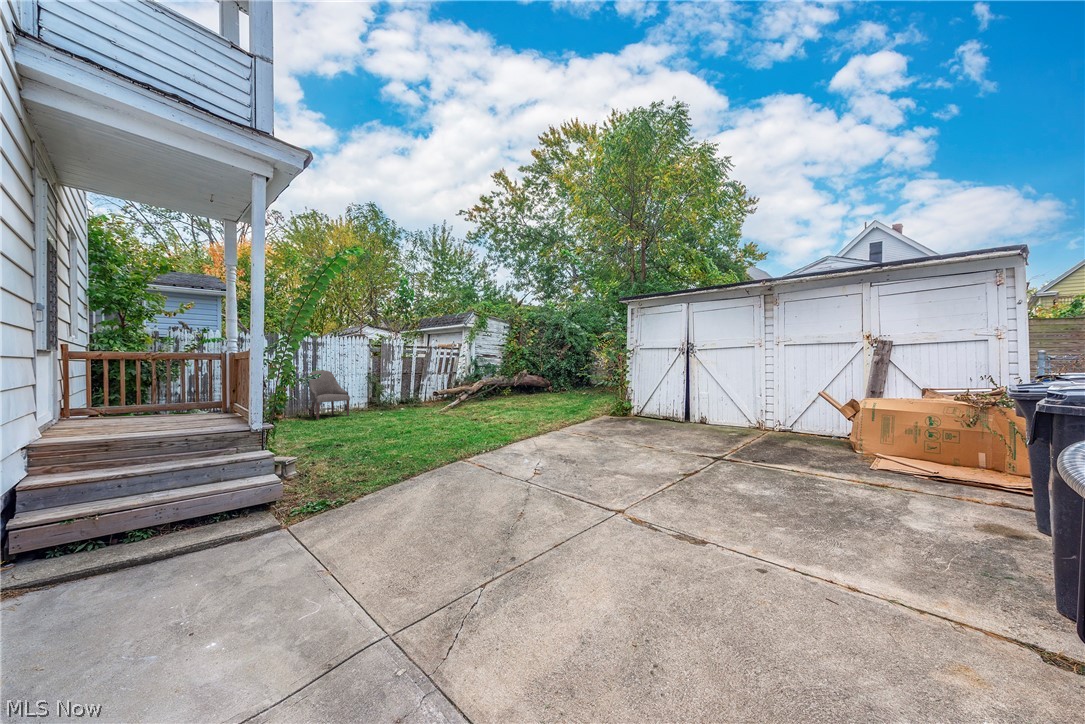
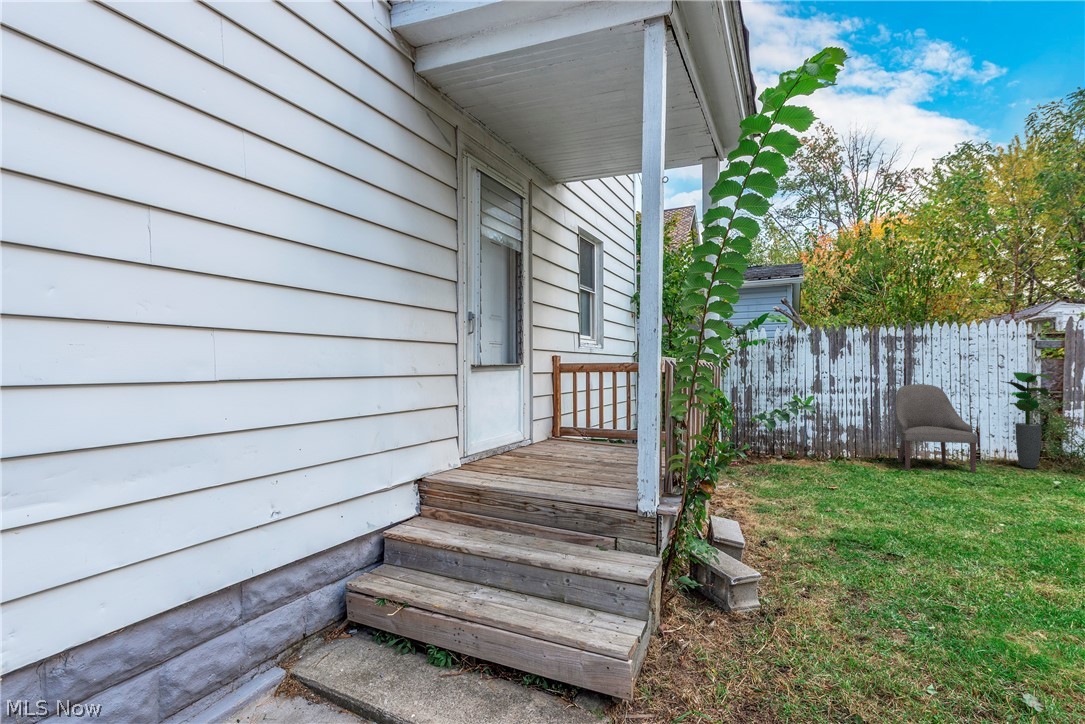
potted plant: none [357,363,380,411] -> present [1005,372,1054,468]

